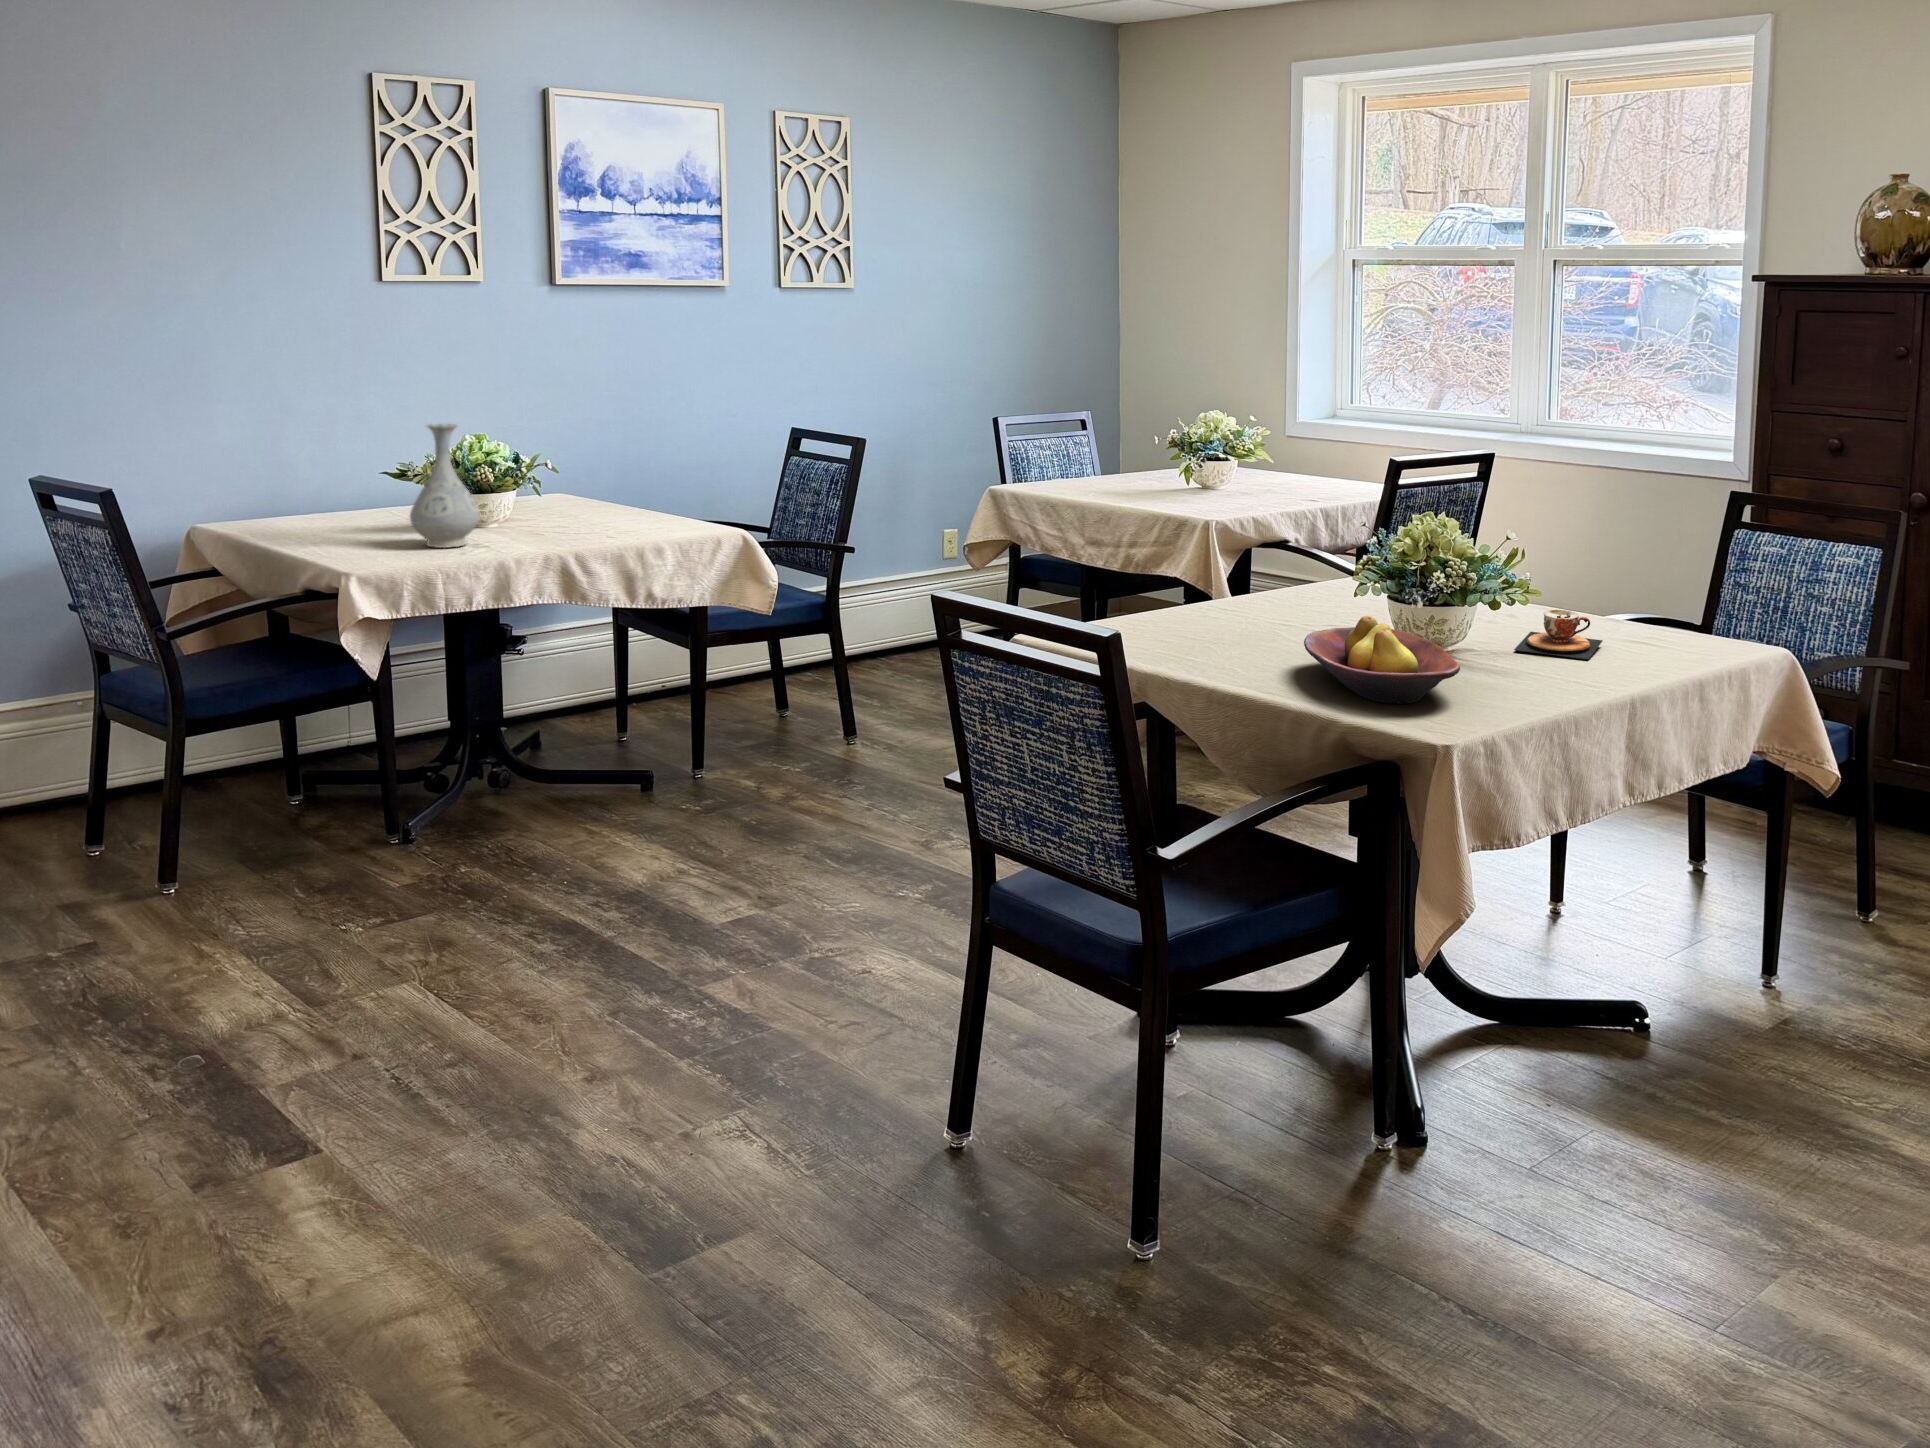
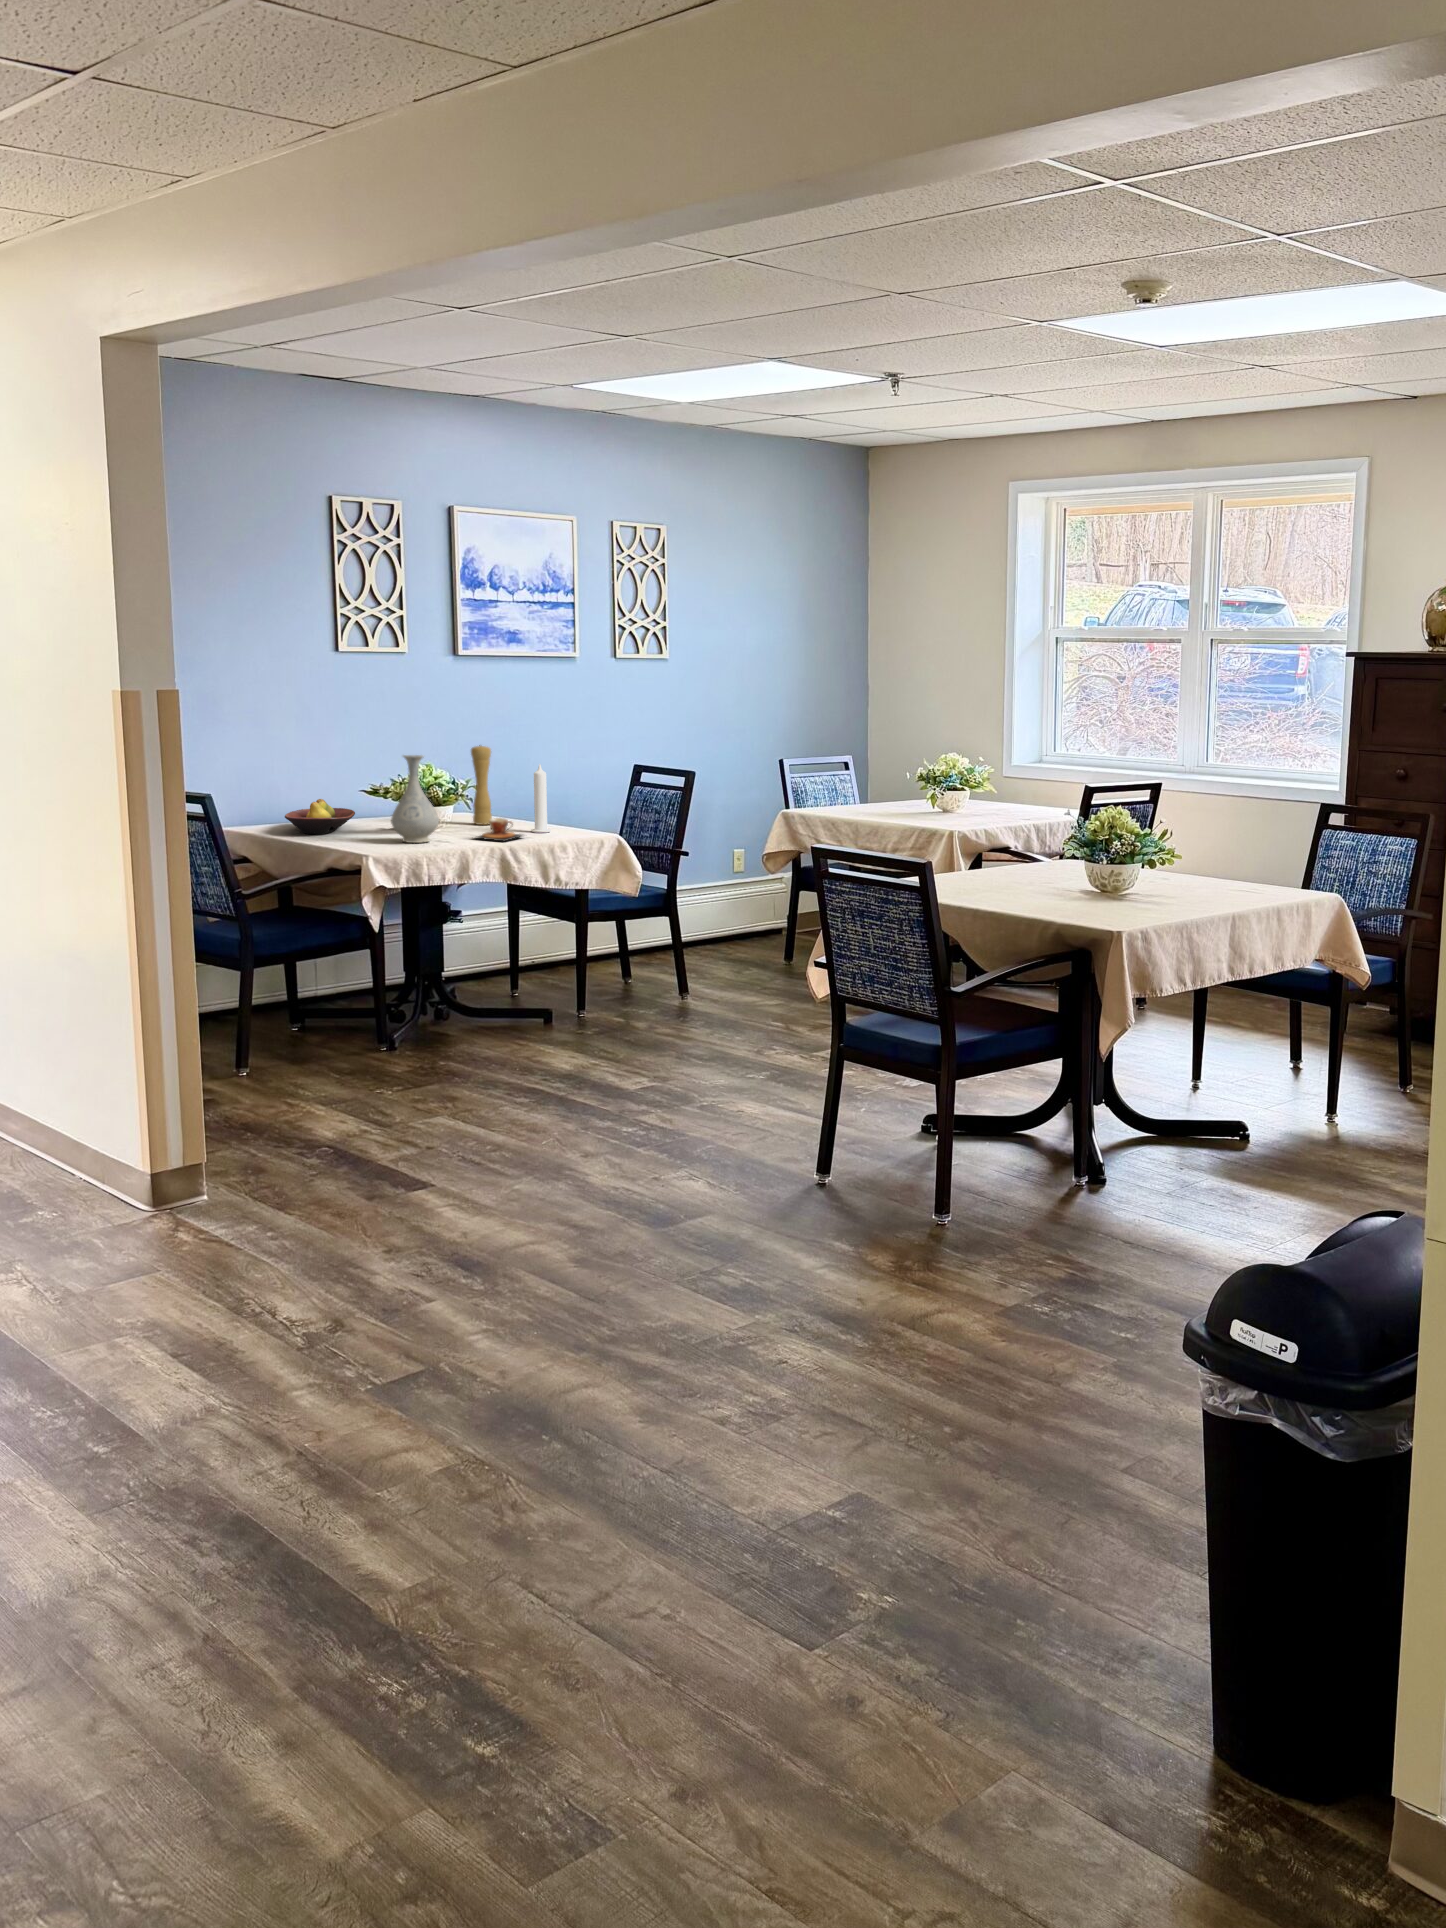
pepper mill: none [549,406,579,515] -> present [471,745,492,825]
candle: none [625,433,653,528] -> present [531,764,551,833]
teacup: present [1514,610,1603,659] -> present [476,818,522,841]
fruit bowl: present [1304,616,1460,704] -> present [285,799,355,834]

